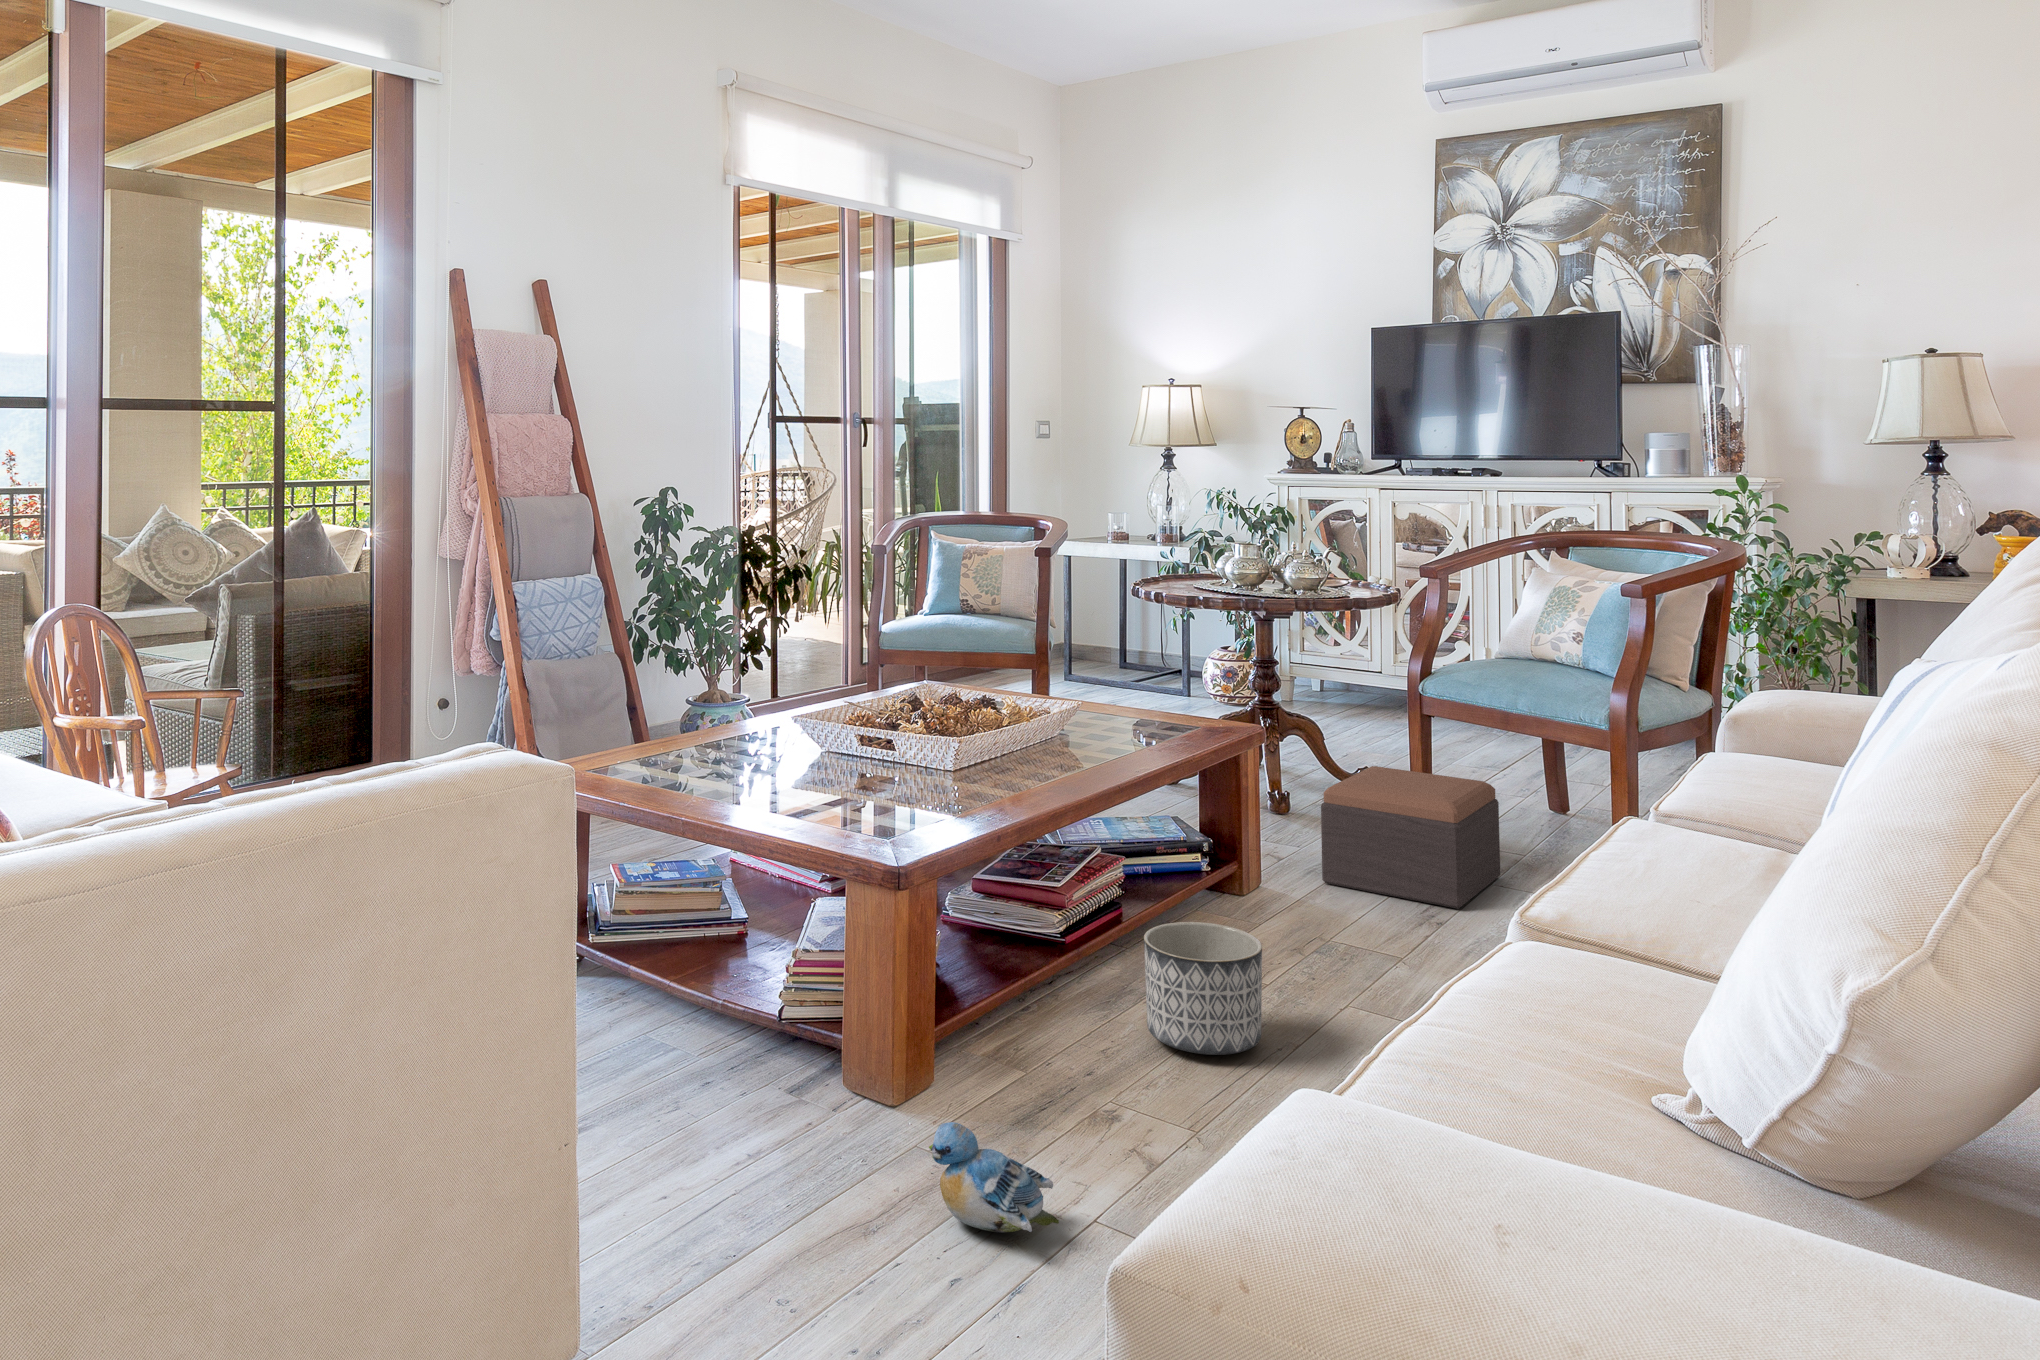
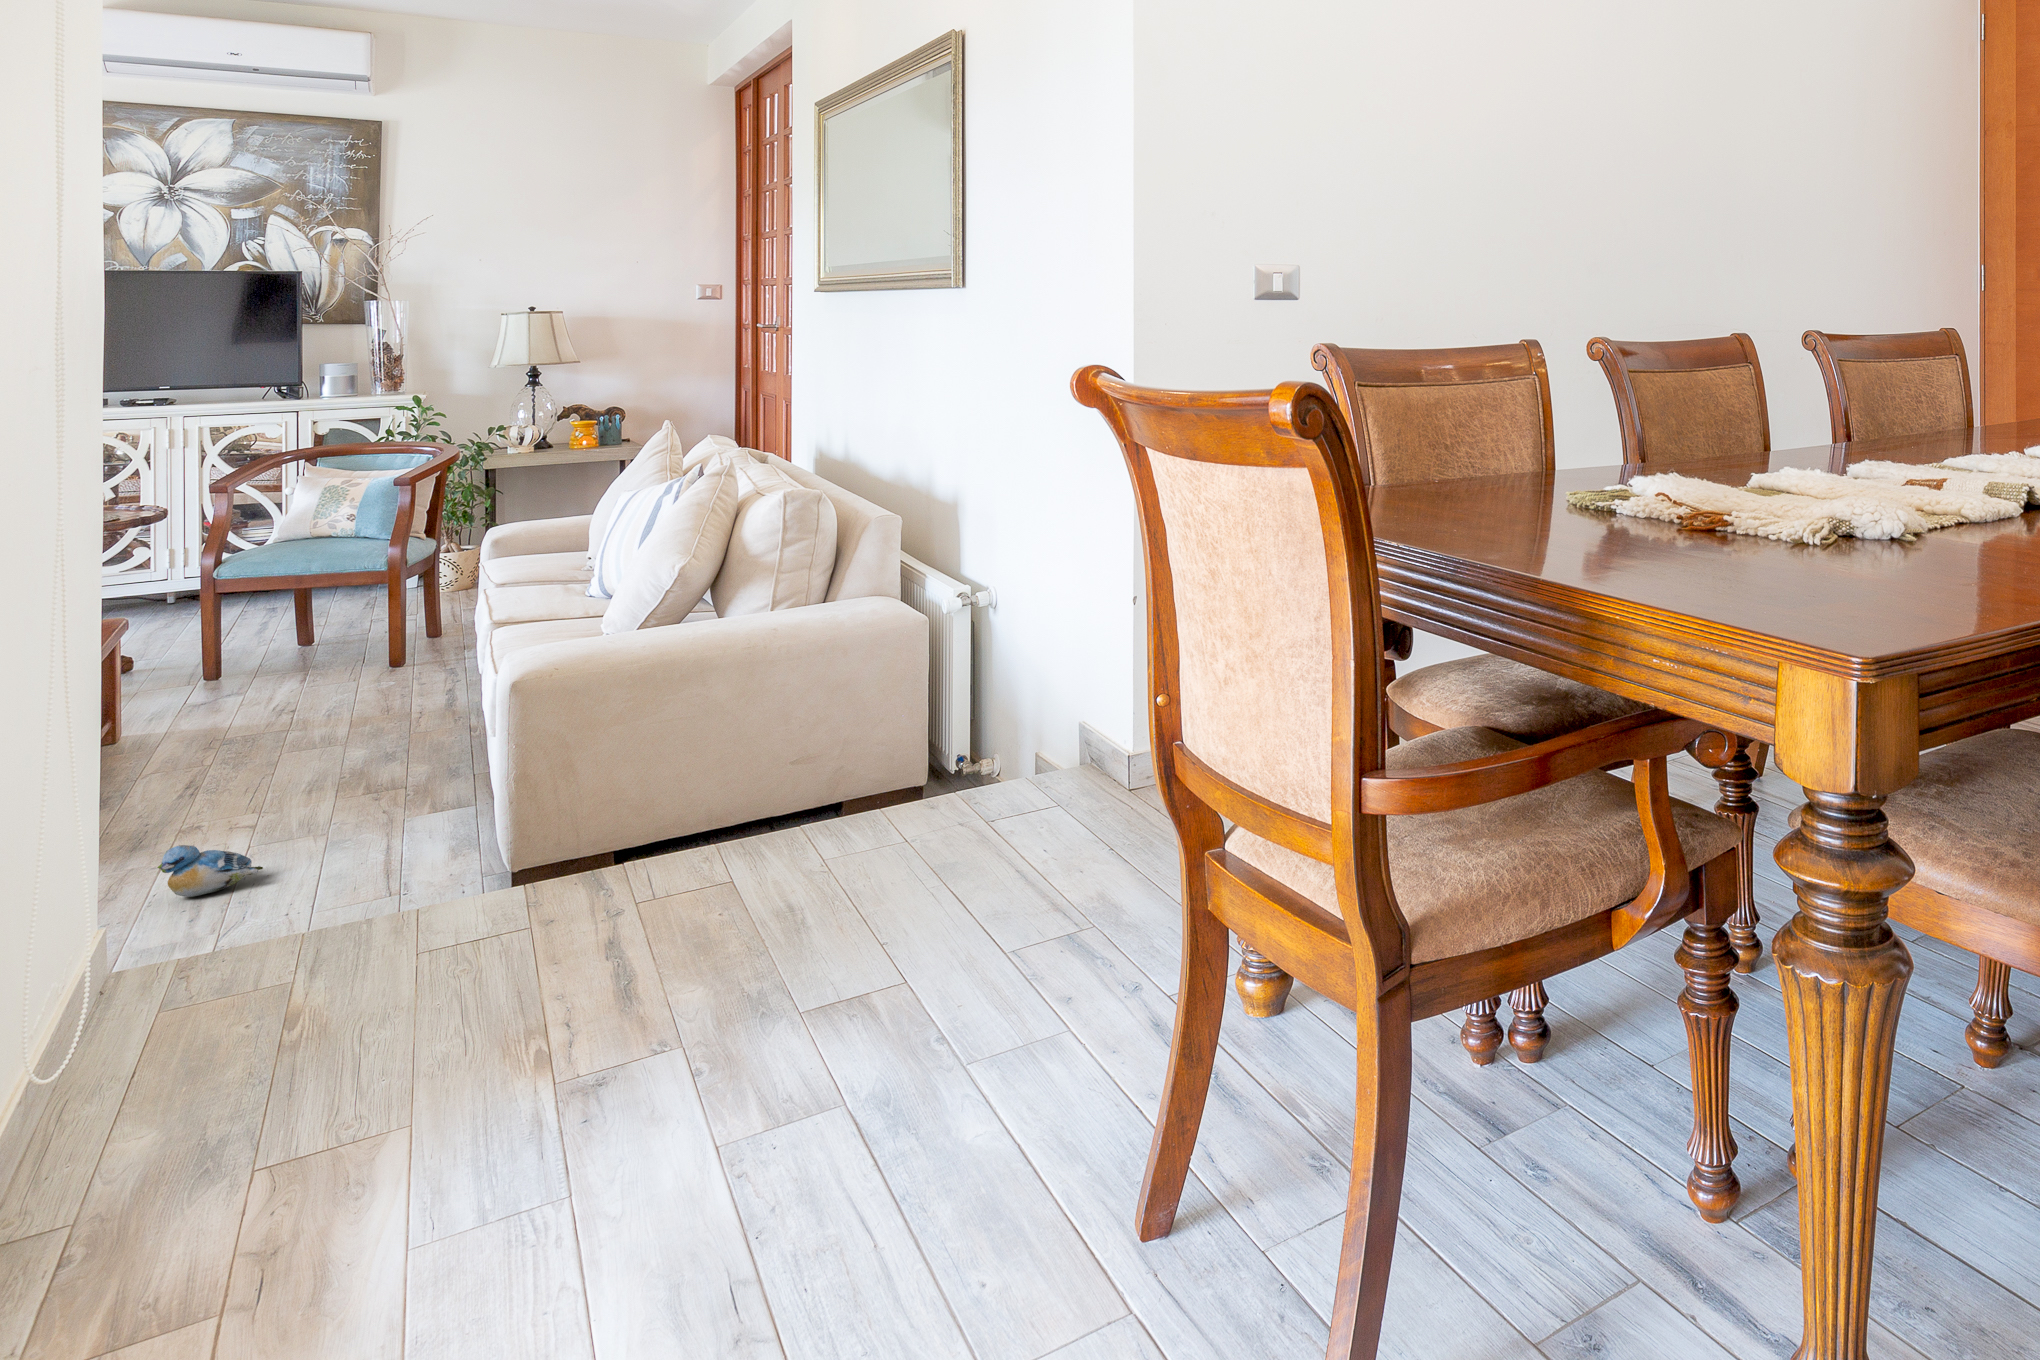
footstool: present [1321,766,1500,909] -> none [182,622,319,720]
planter: present [1144,922,1262,1055] -> none [169,728,271,809]

